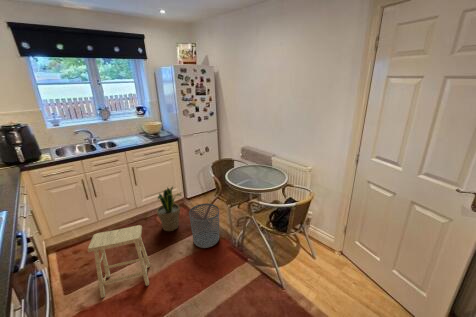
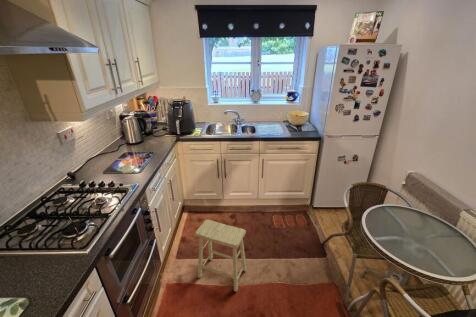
potted plant: present [157,187,180,231] -> none [272,192,302,241]
waste bin: present [189,203,219,248] -> none [299,230,341,287]

